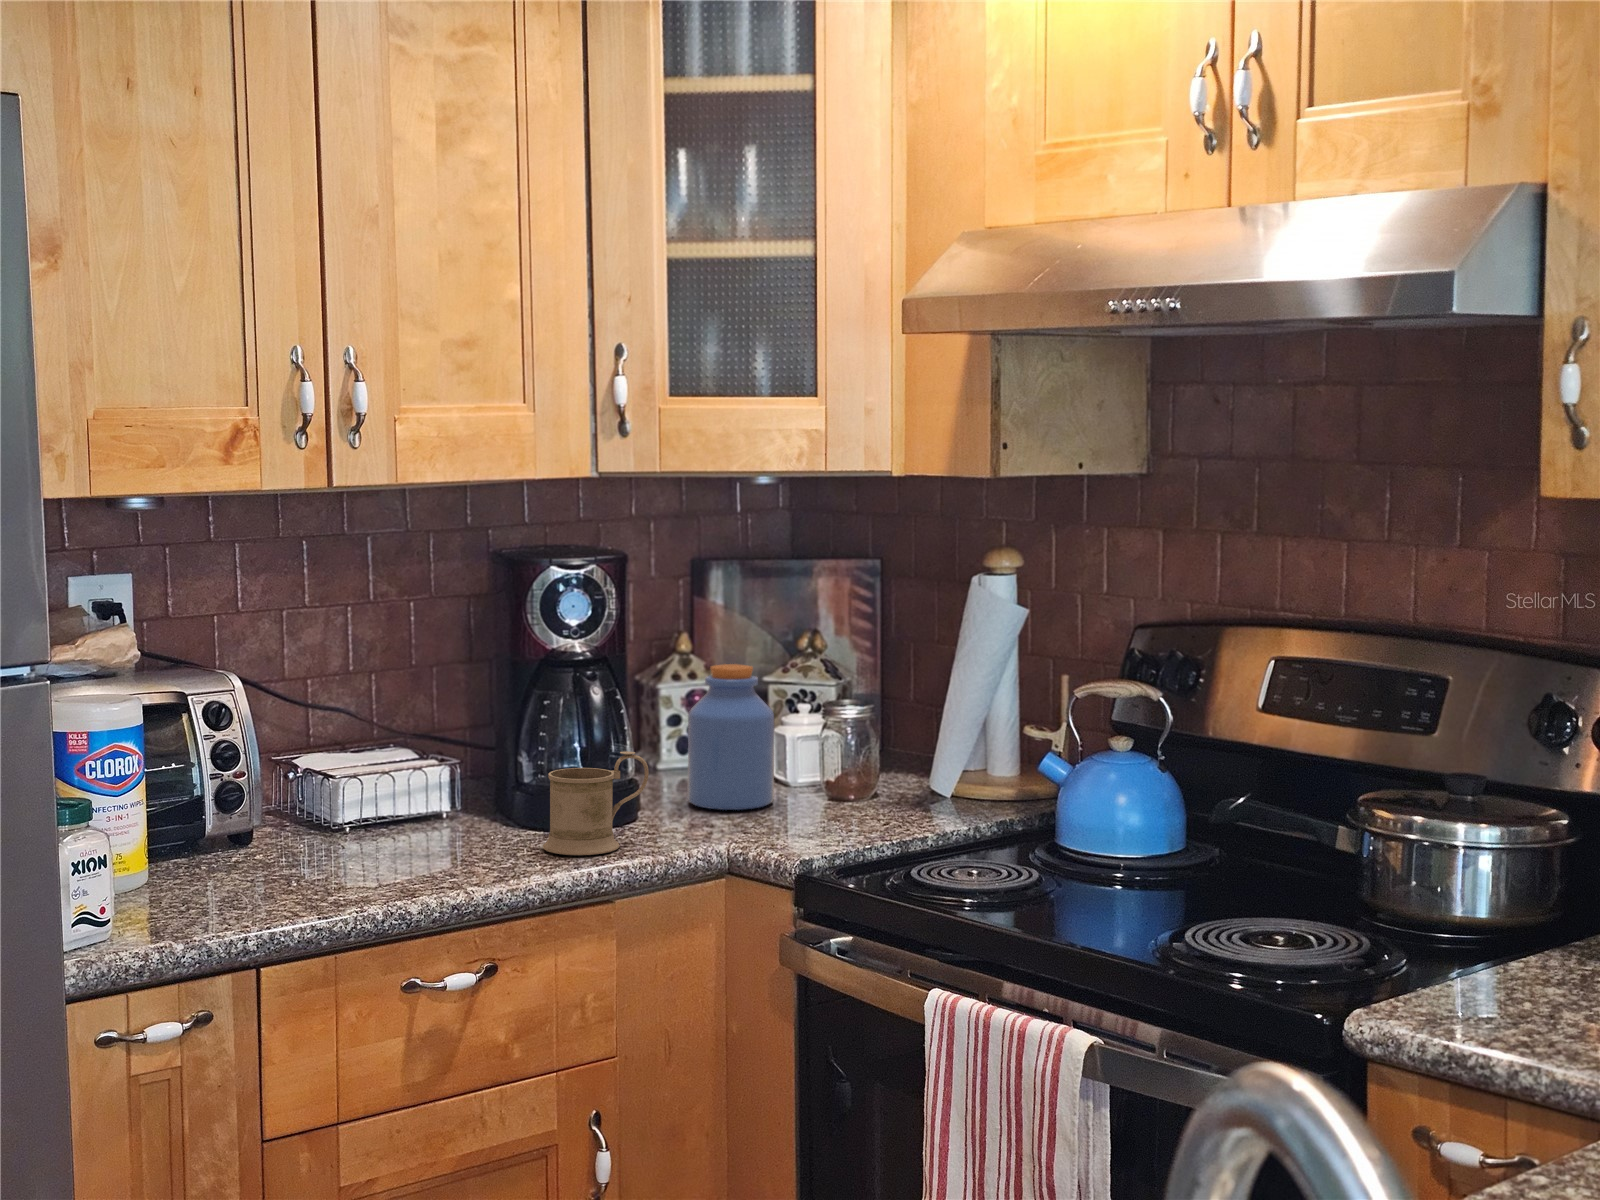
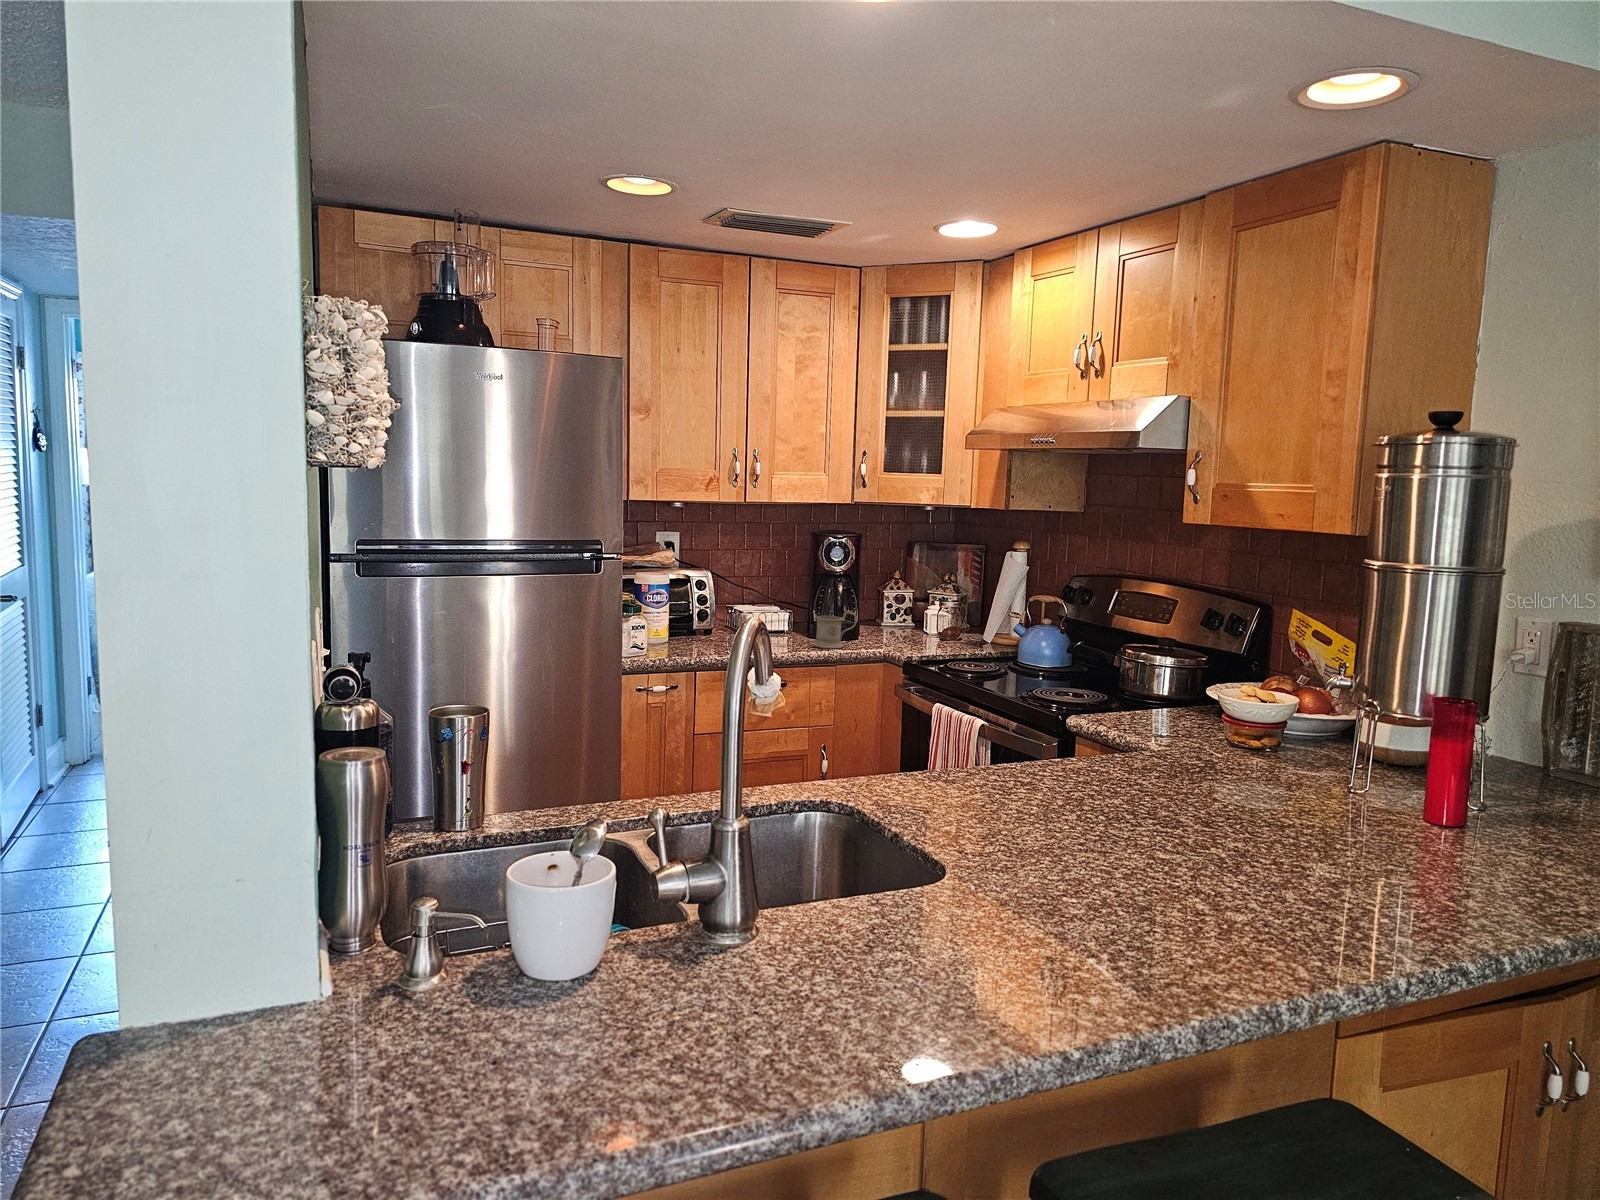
jar: present [688,664,774,810] -> none [882,582,919,641]

